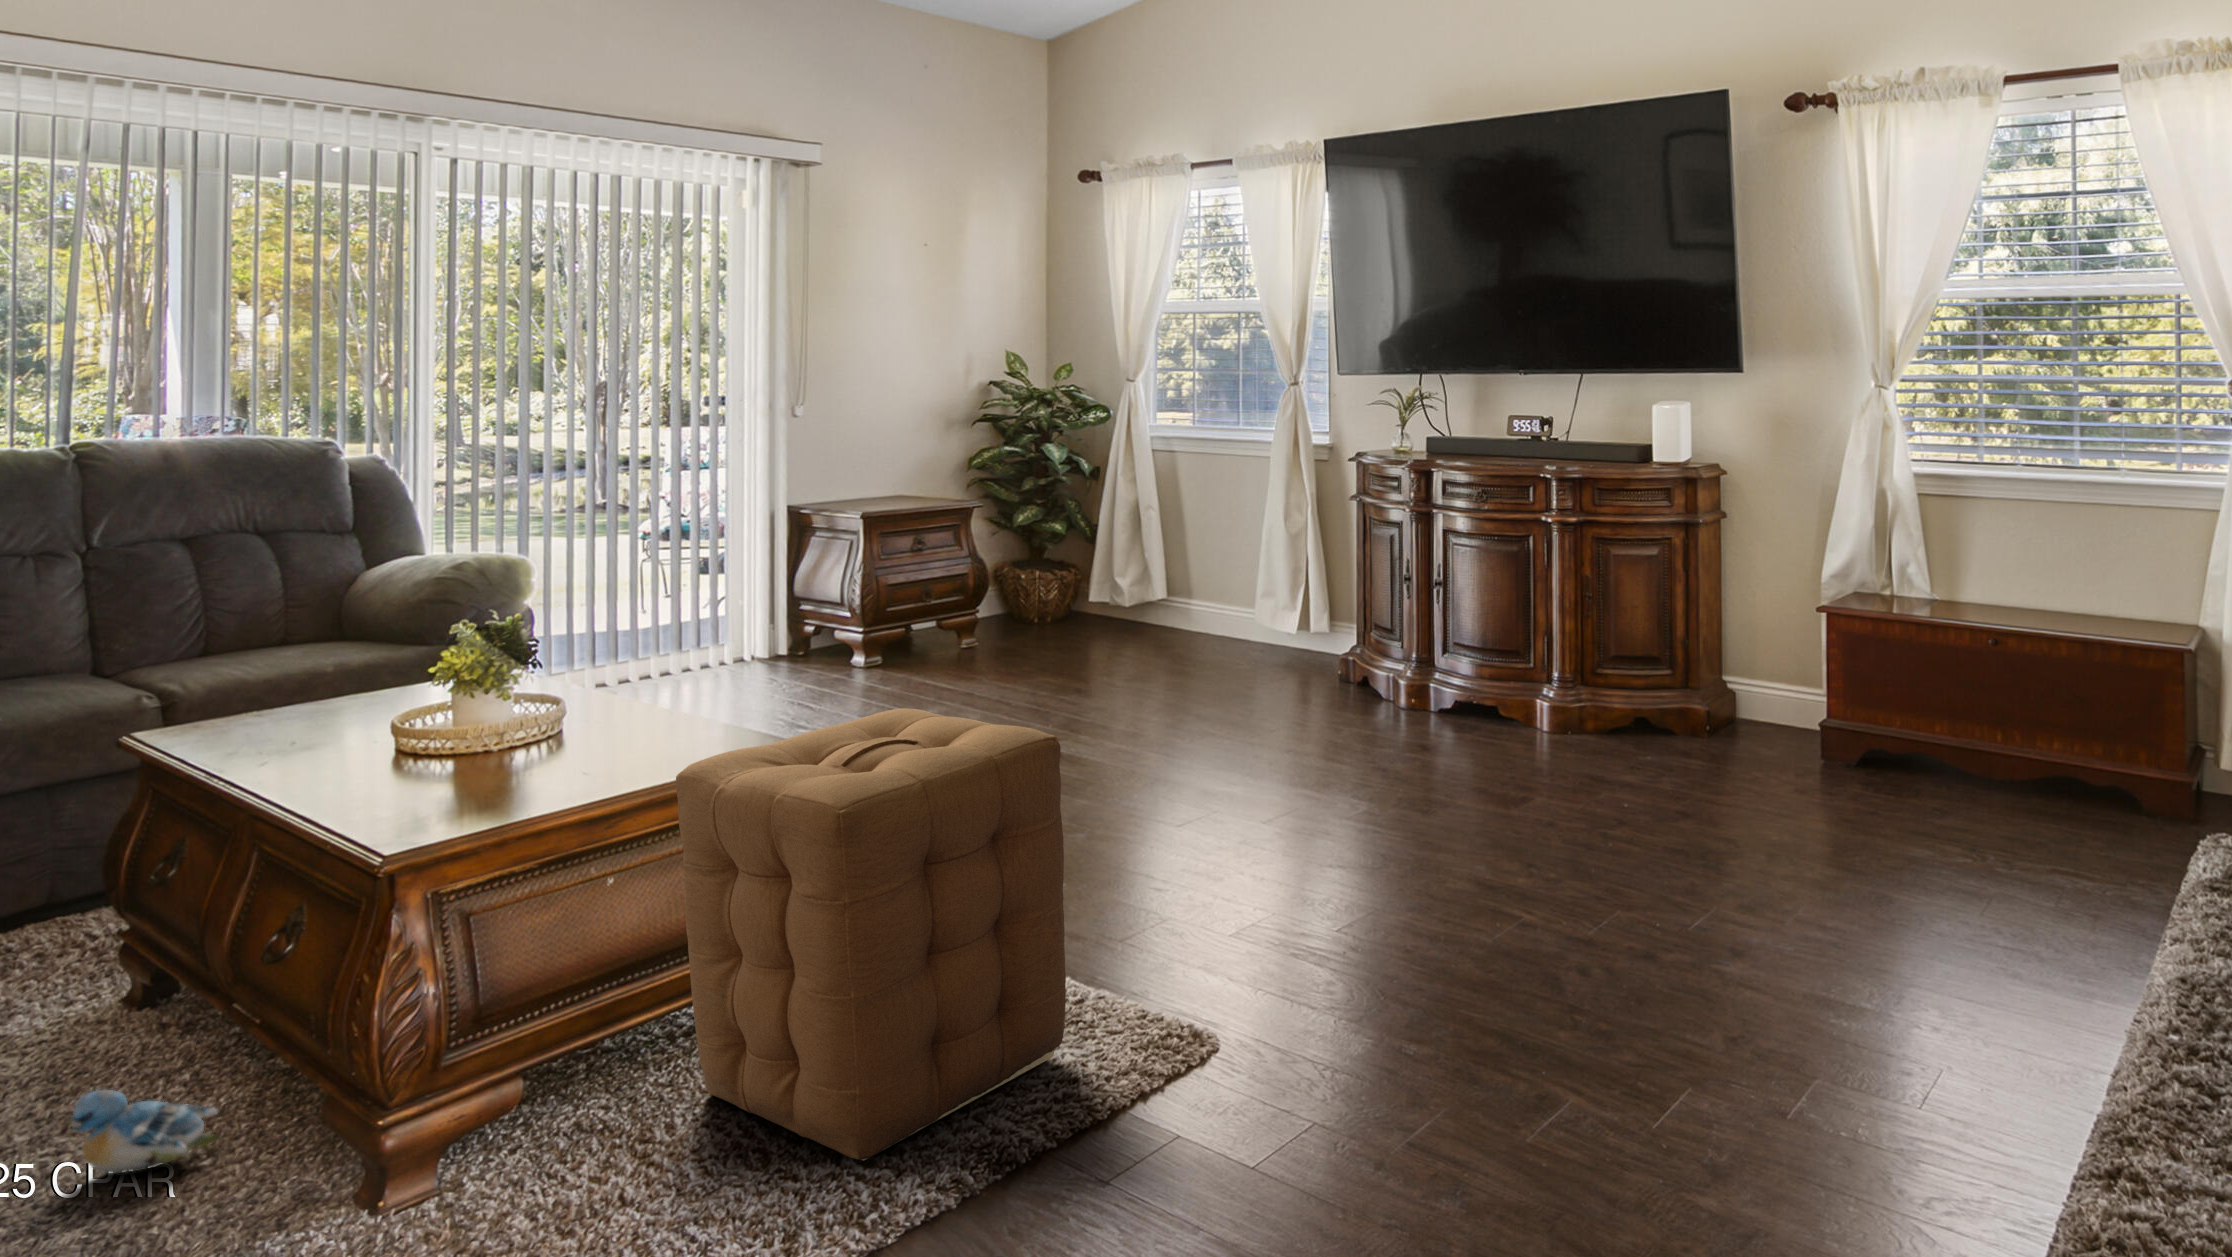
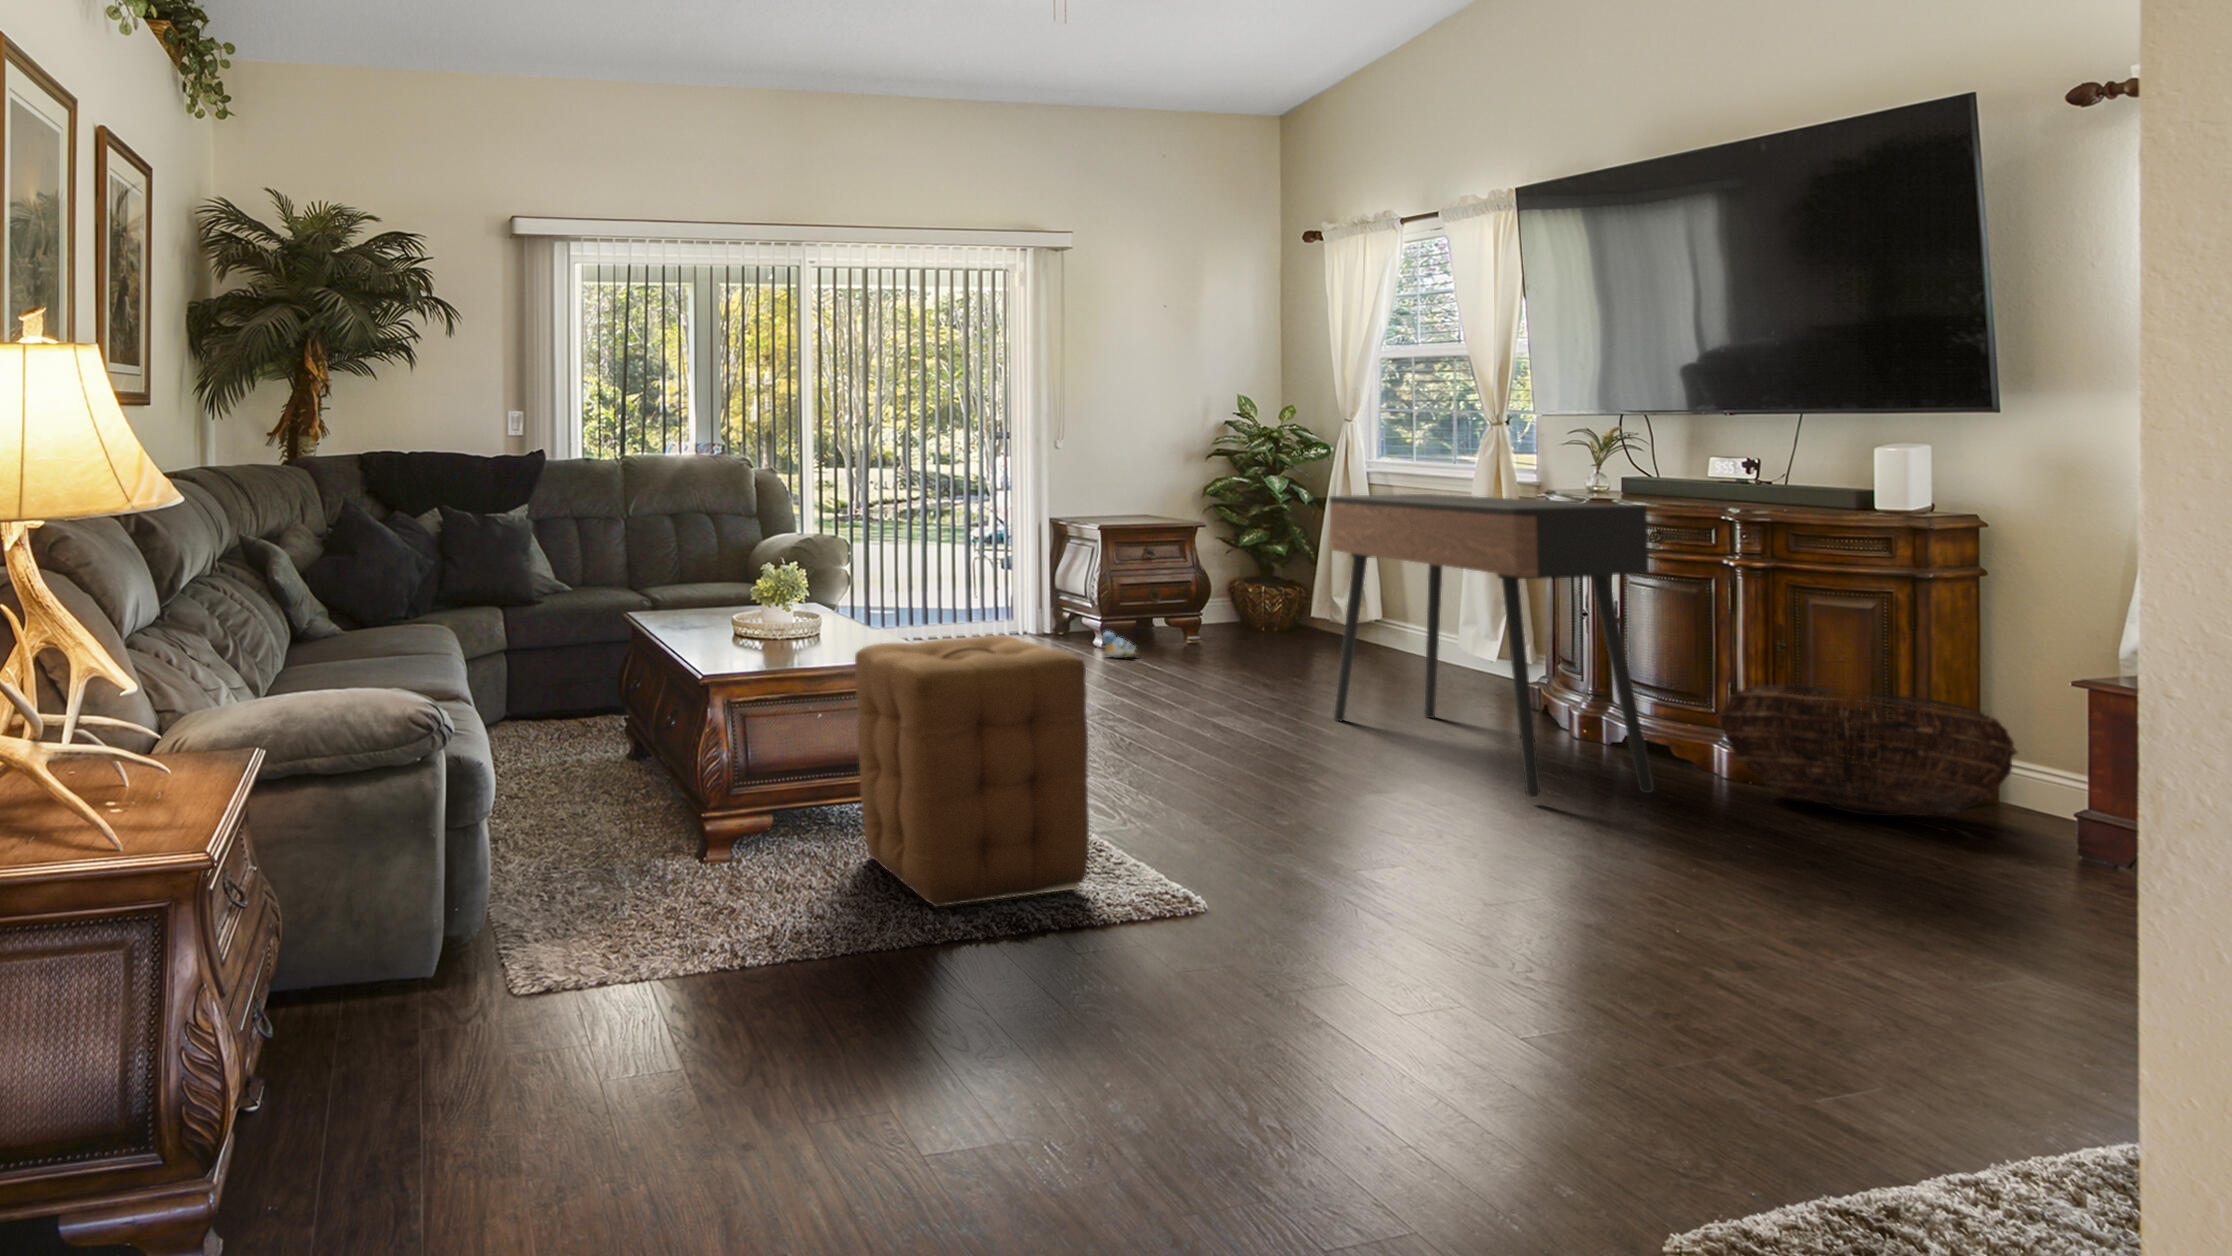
console table: none [1177,464,1518,787] -> present [1329,494,1654,798]
basket: none [1554,636,1771,748] -> present [1721,685,2018,816]
plush toy: present [69,1090,220,1174] -> present [1102,632,1137,658]

